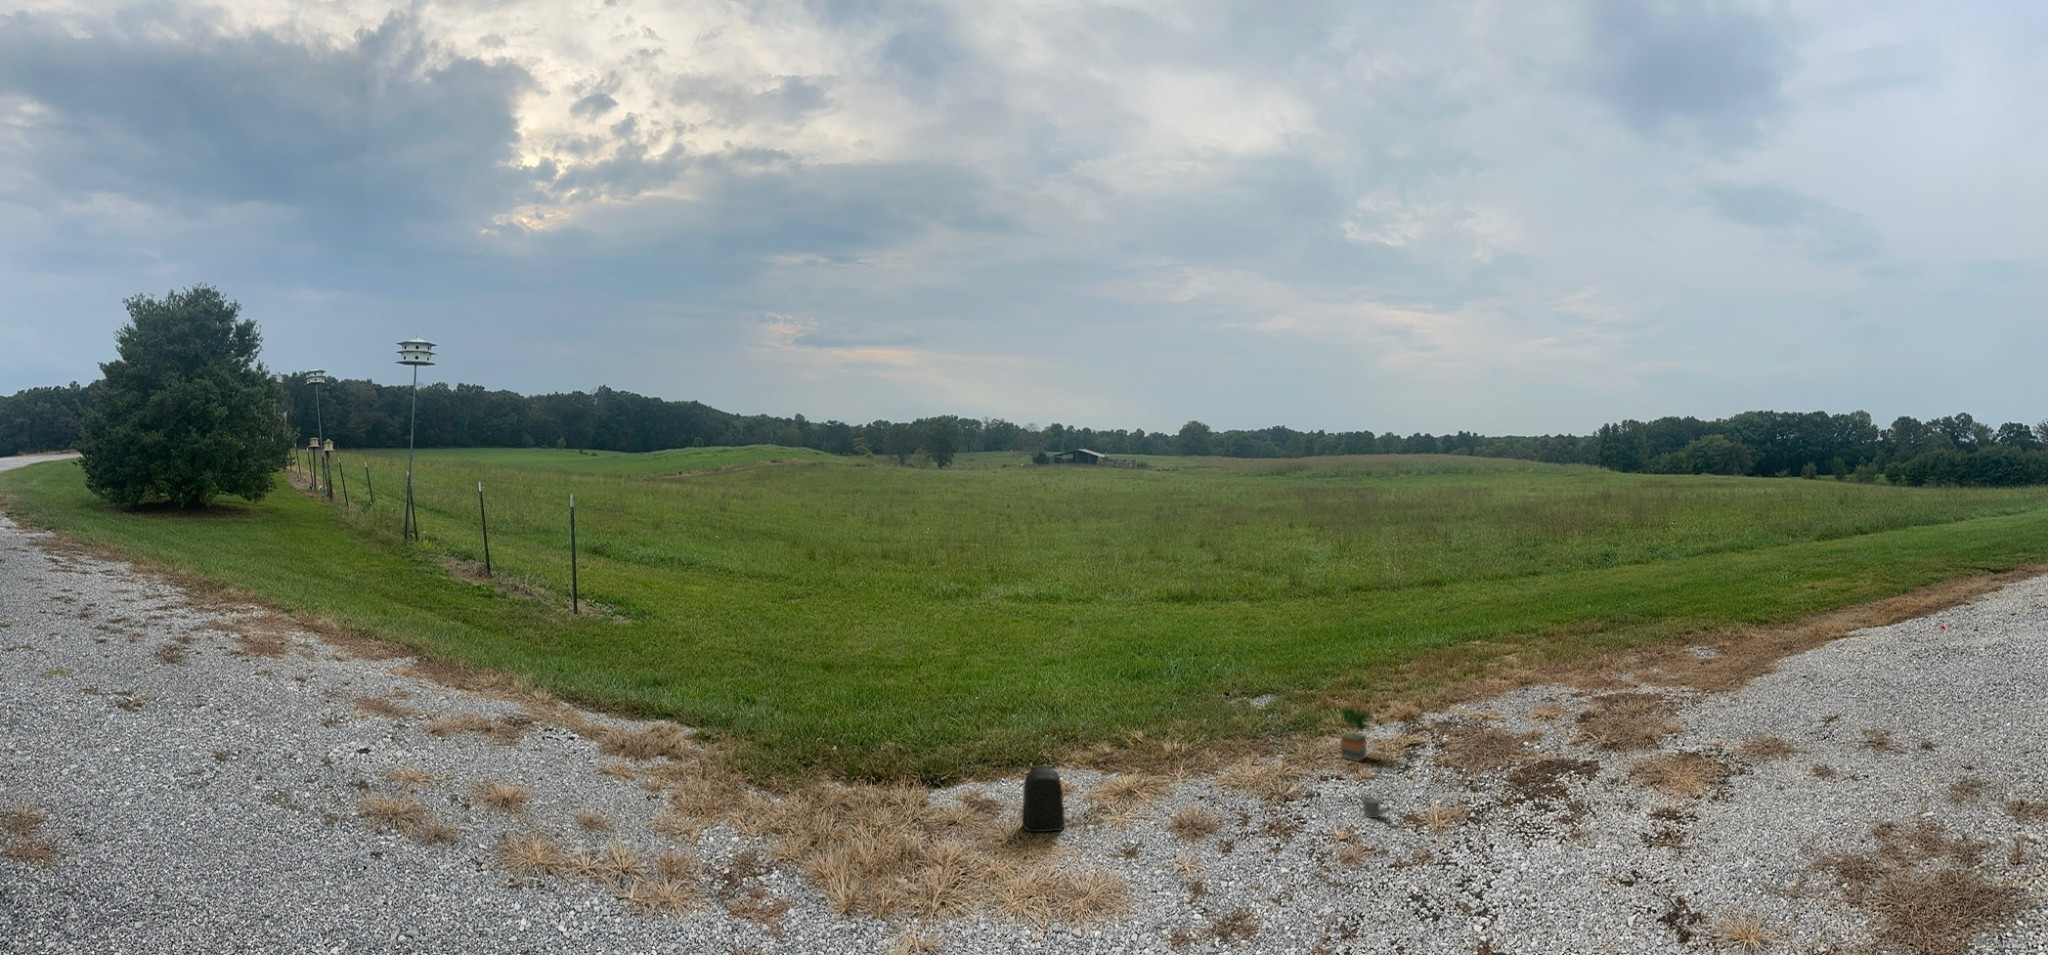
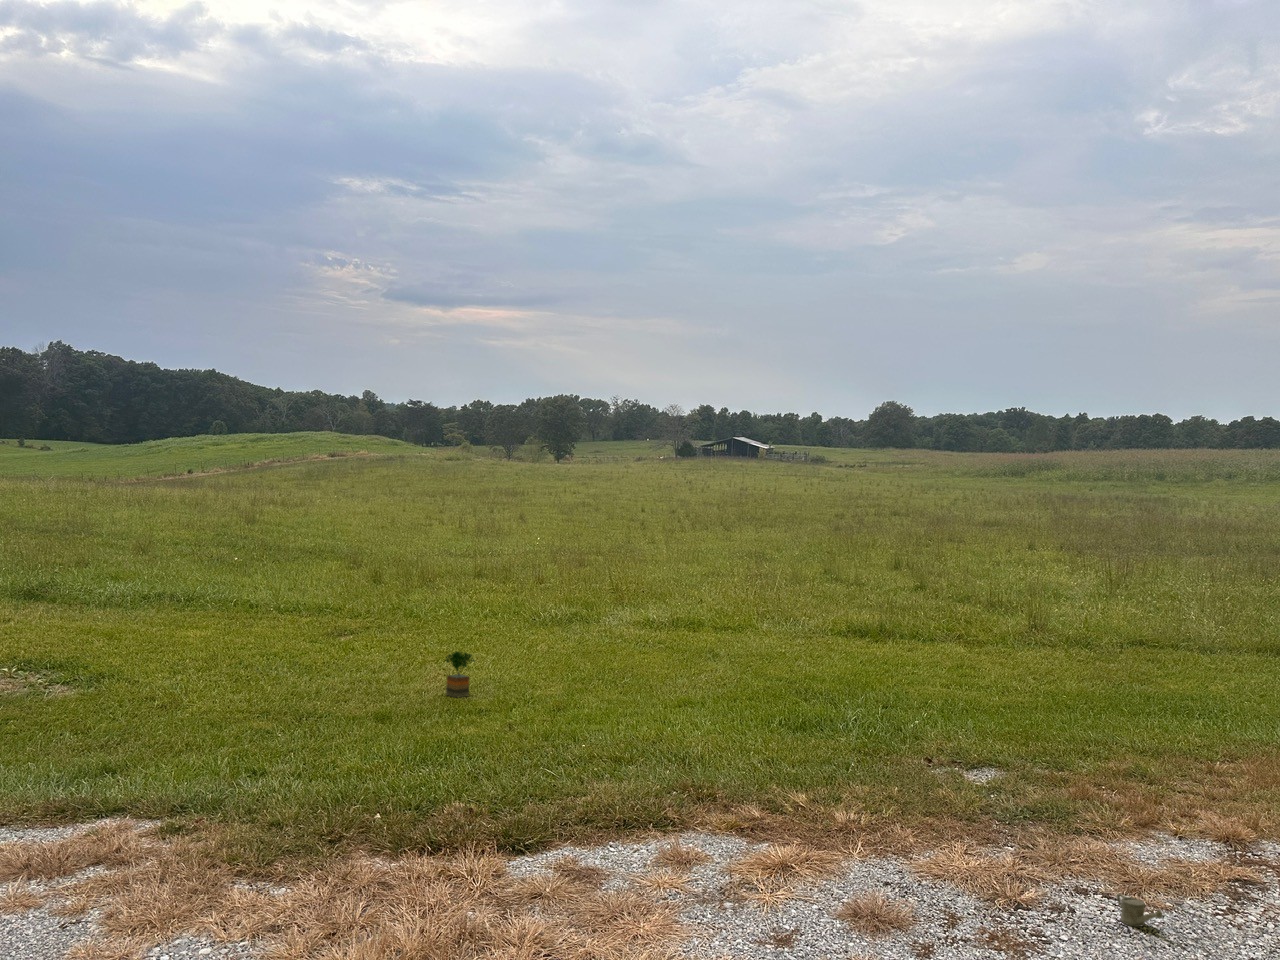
potted tree: present [1341,708,1372,761] -> present [446,651,474,698]
backpack: present [1022,766,1065,832] -> none [633,819,693,915]

